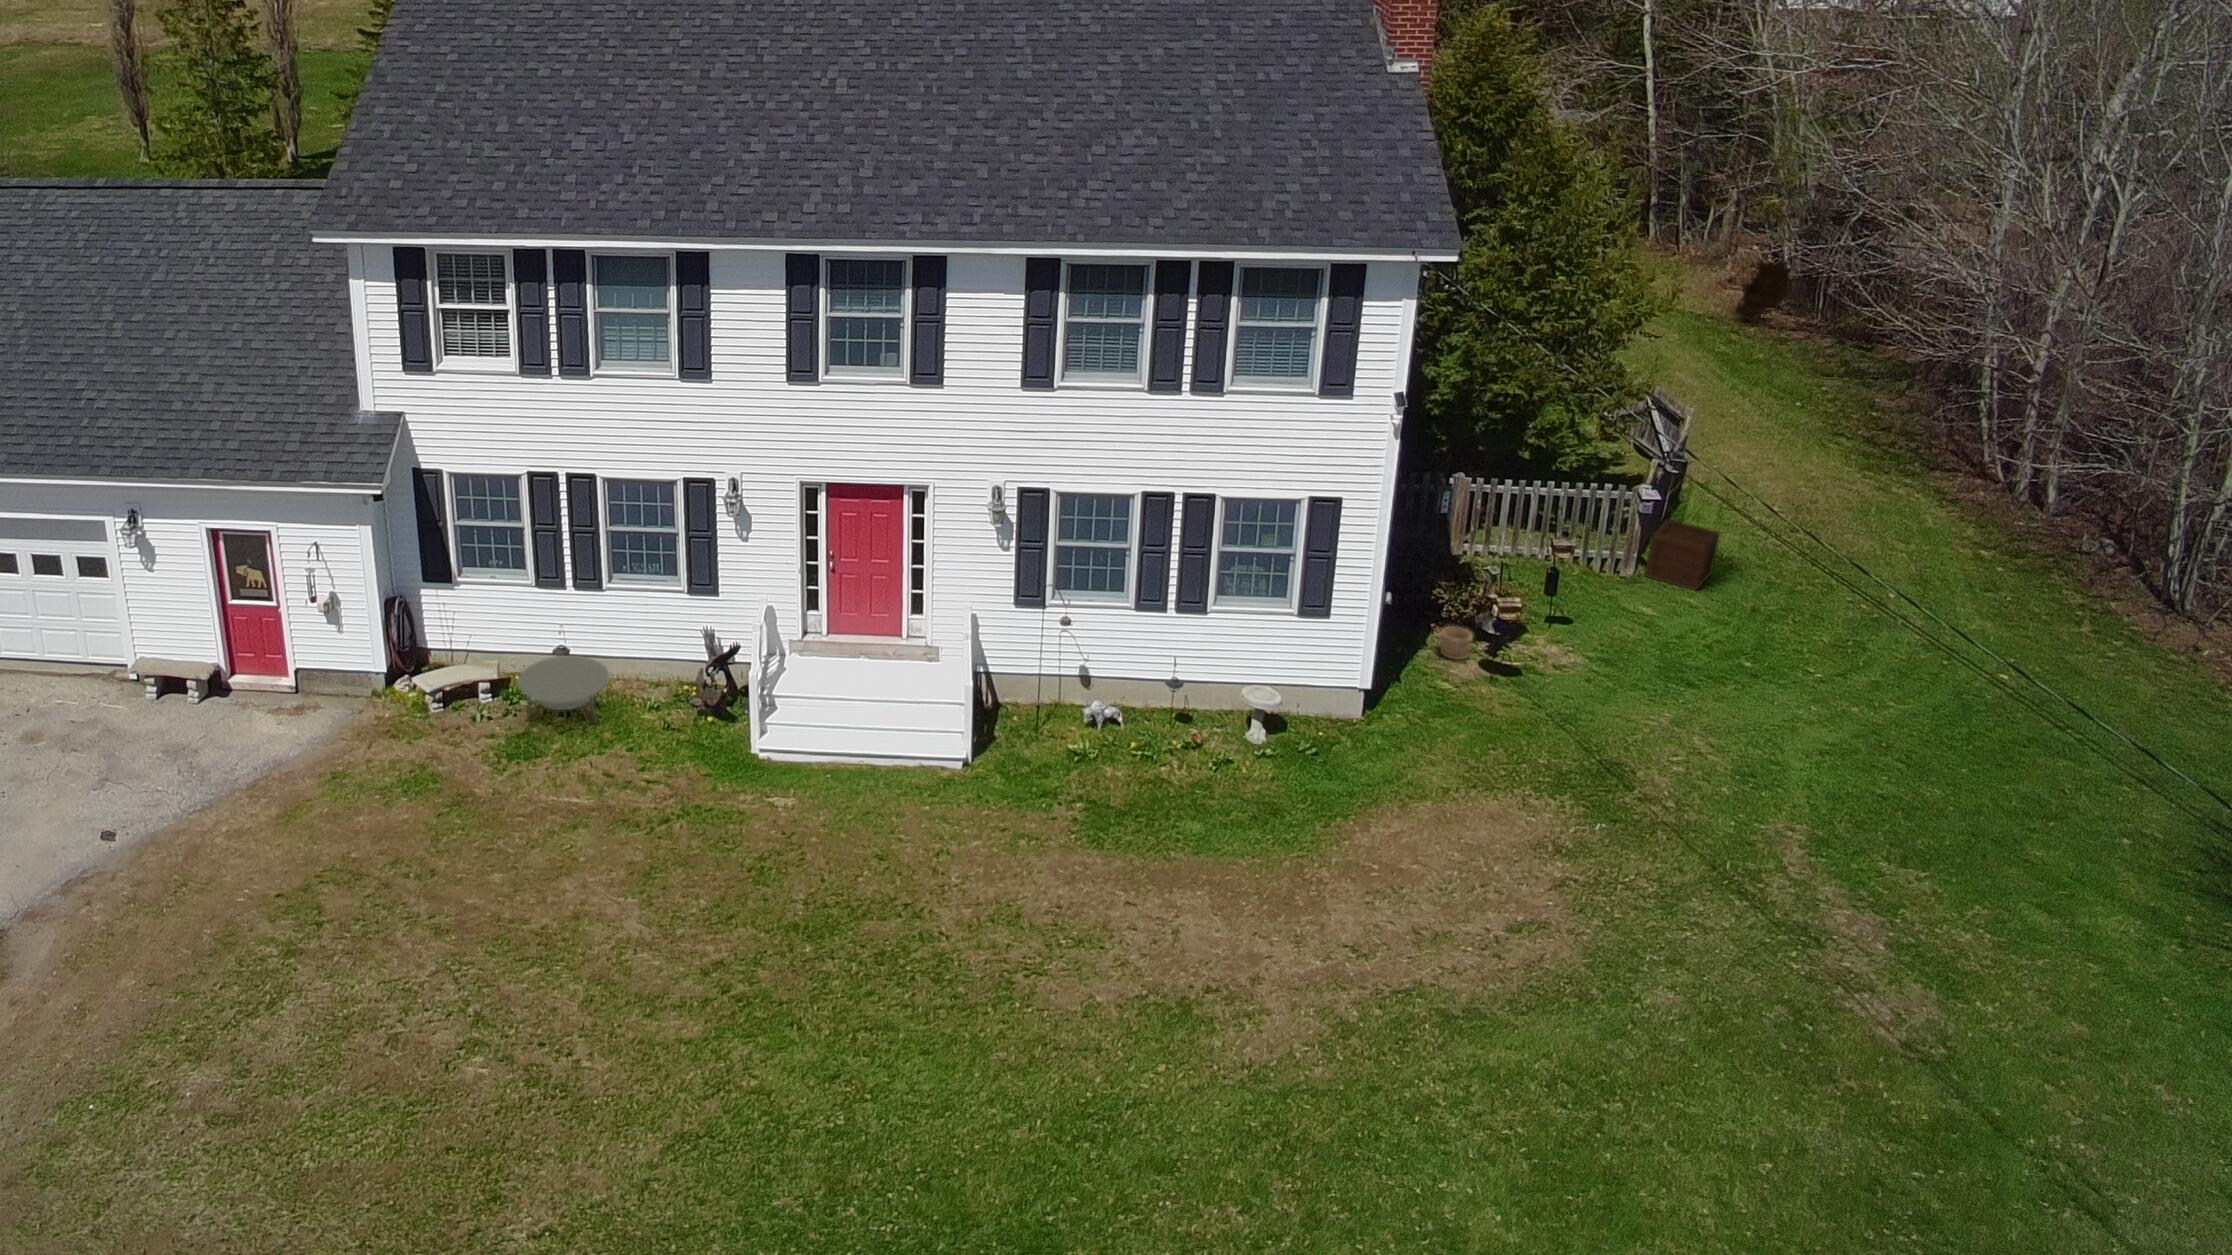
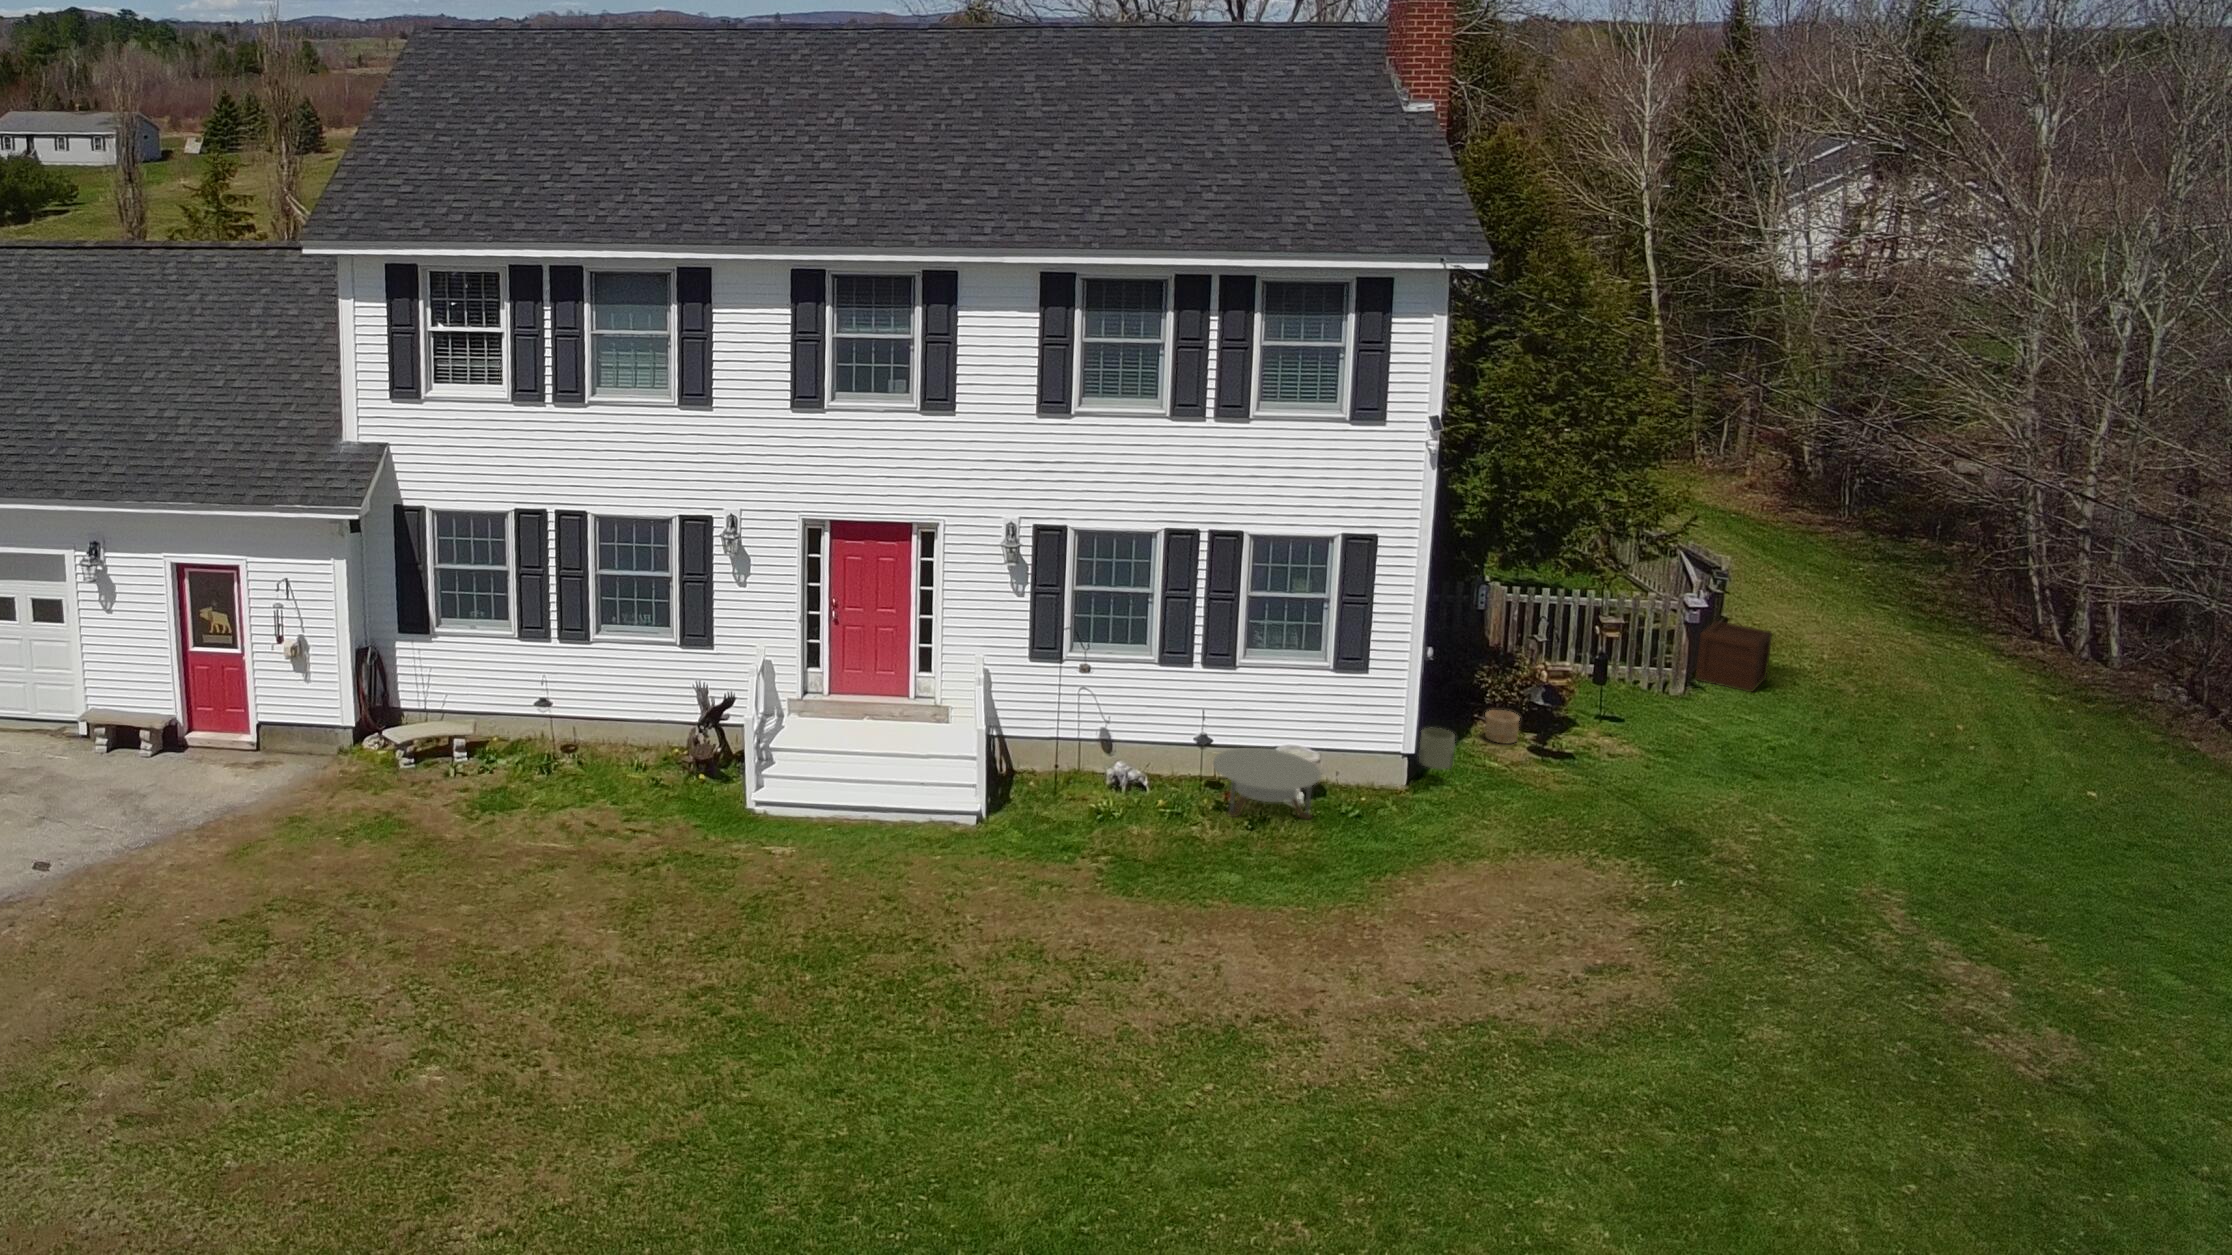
lounge chair: present [1734,262,1790,322] -> none [1756,436,1812,496]
round table: present [518,656,609,724] -> present [1213,748,1321,820]
planter: none [1374,658,1409,709] -> present [1419,728,1455,774]

